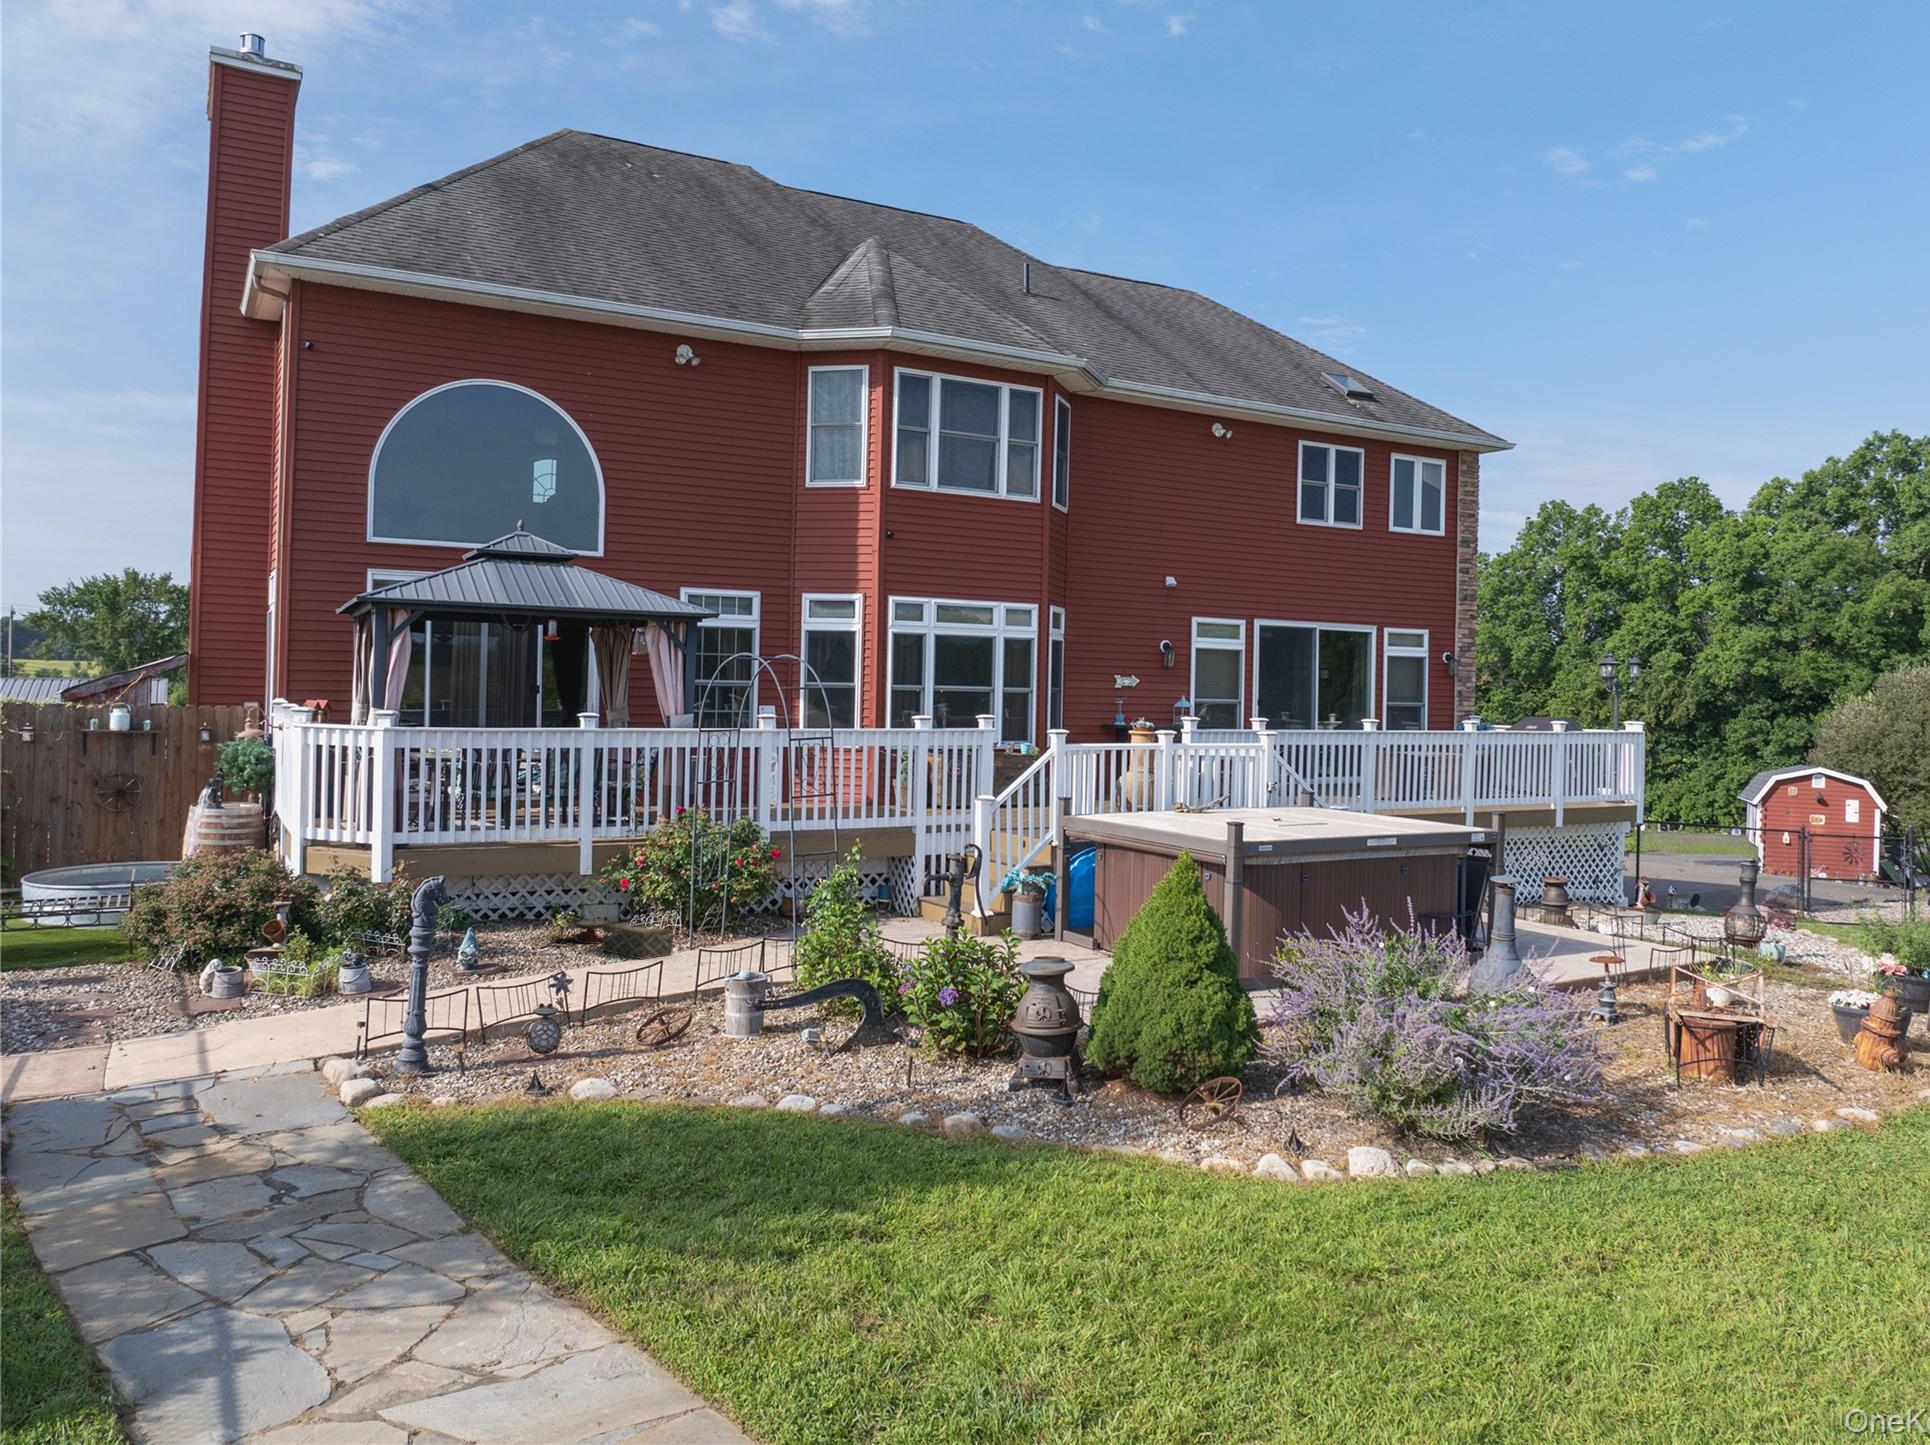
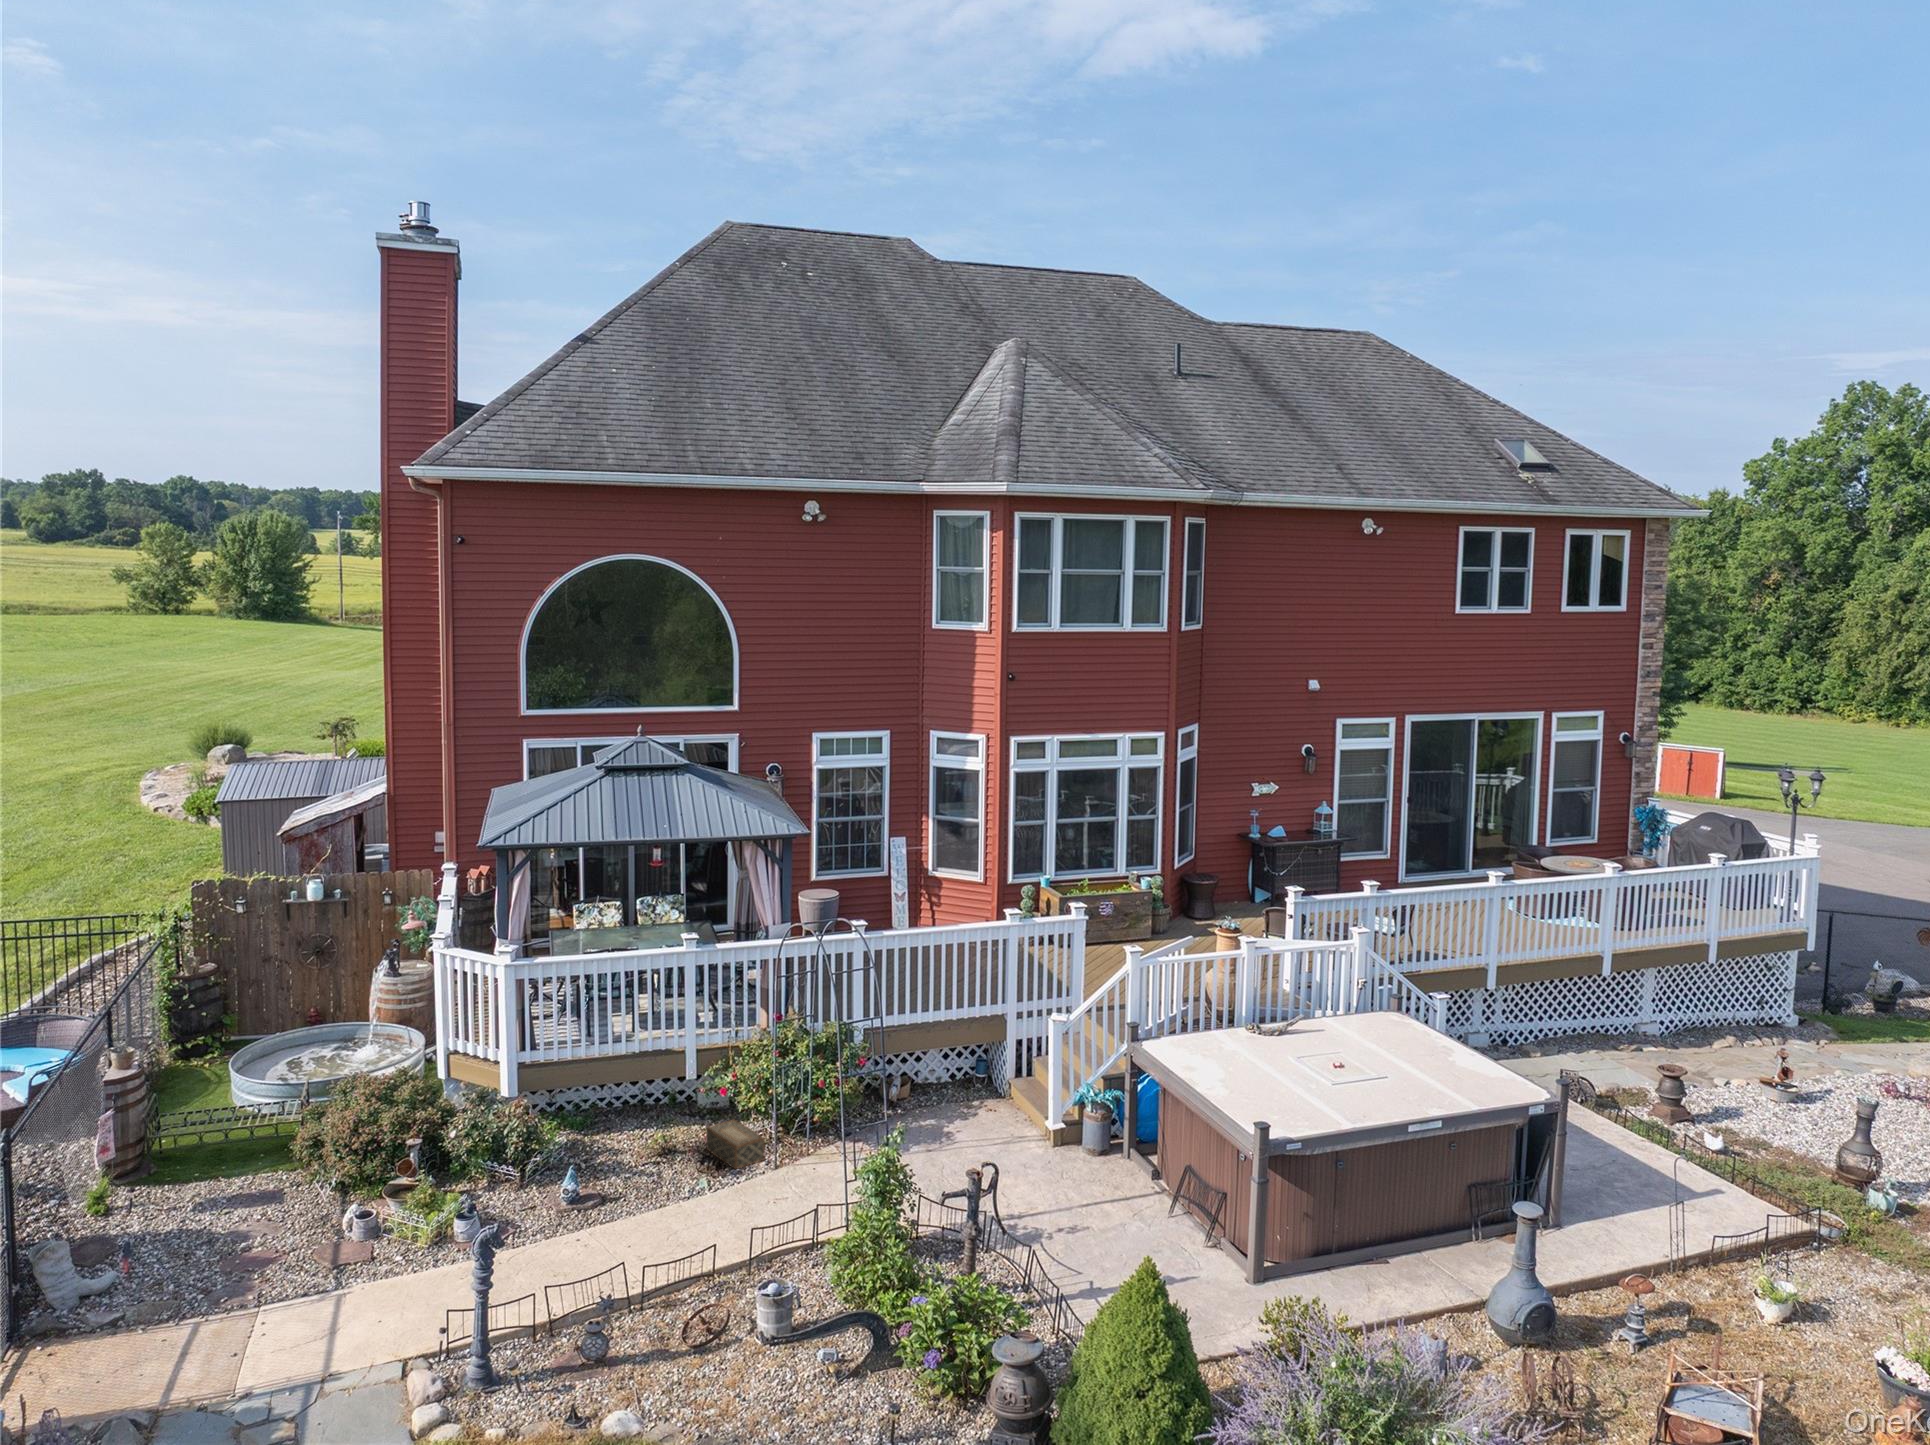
decorative plant: present [574,879,611,944] -> none [686,1070,720,1135]

